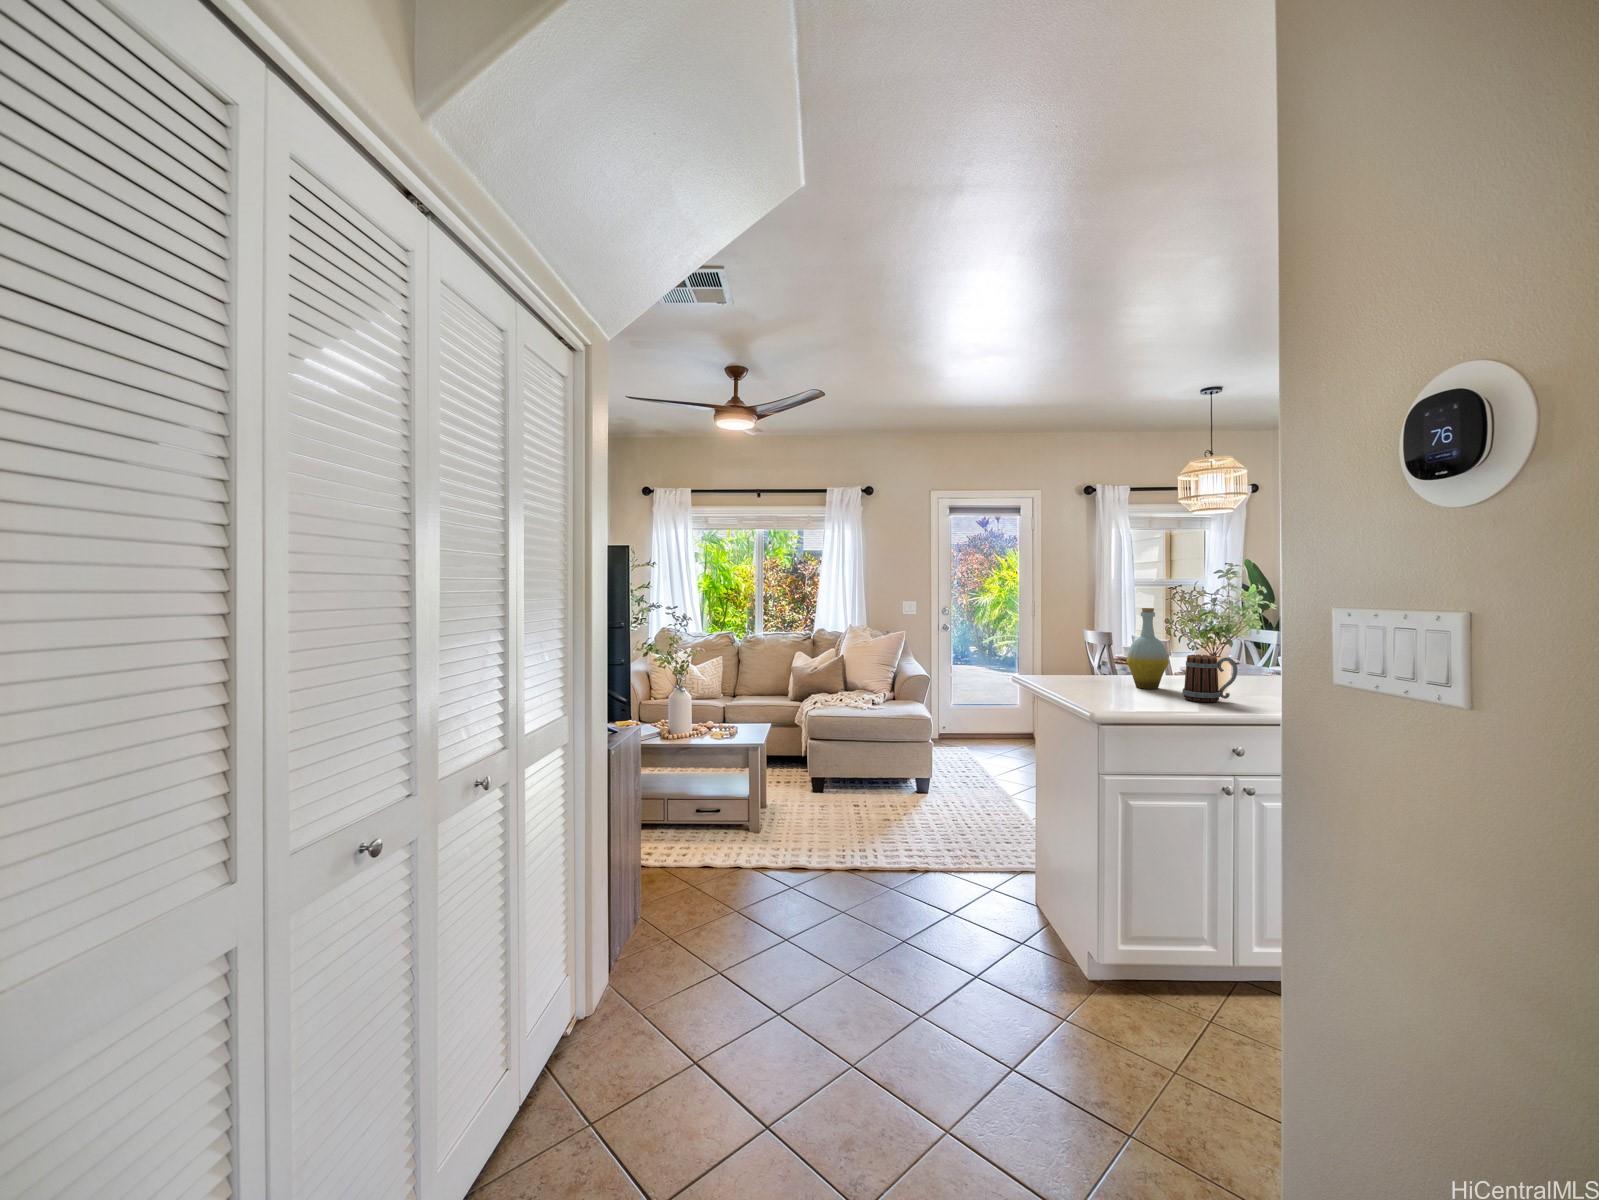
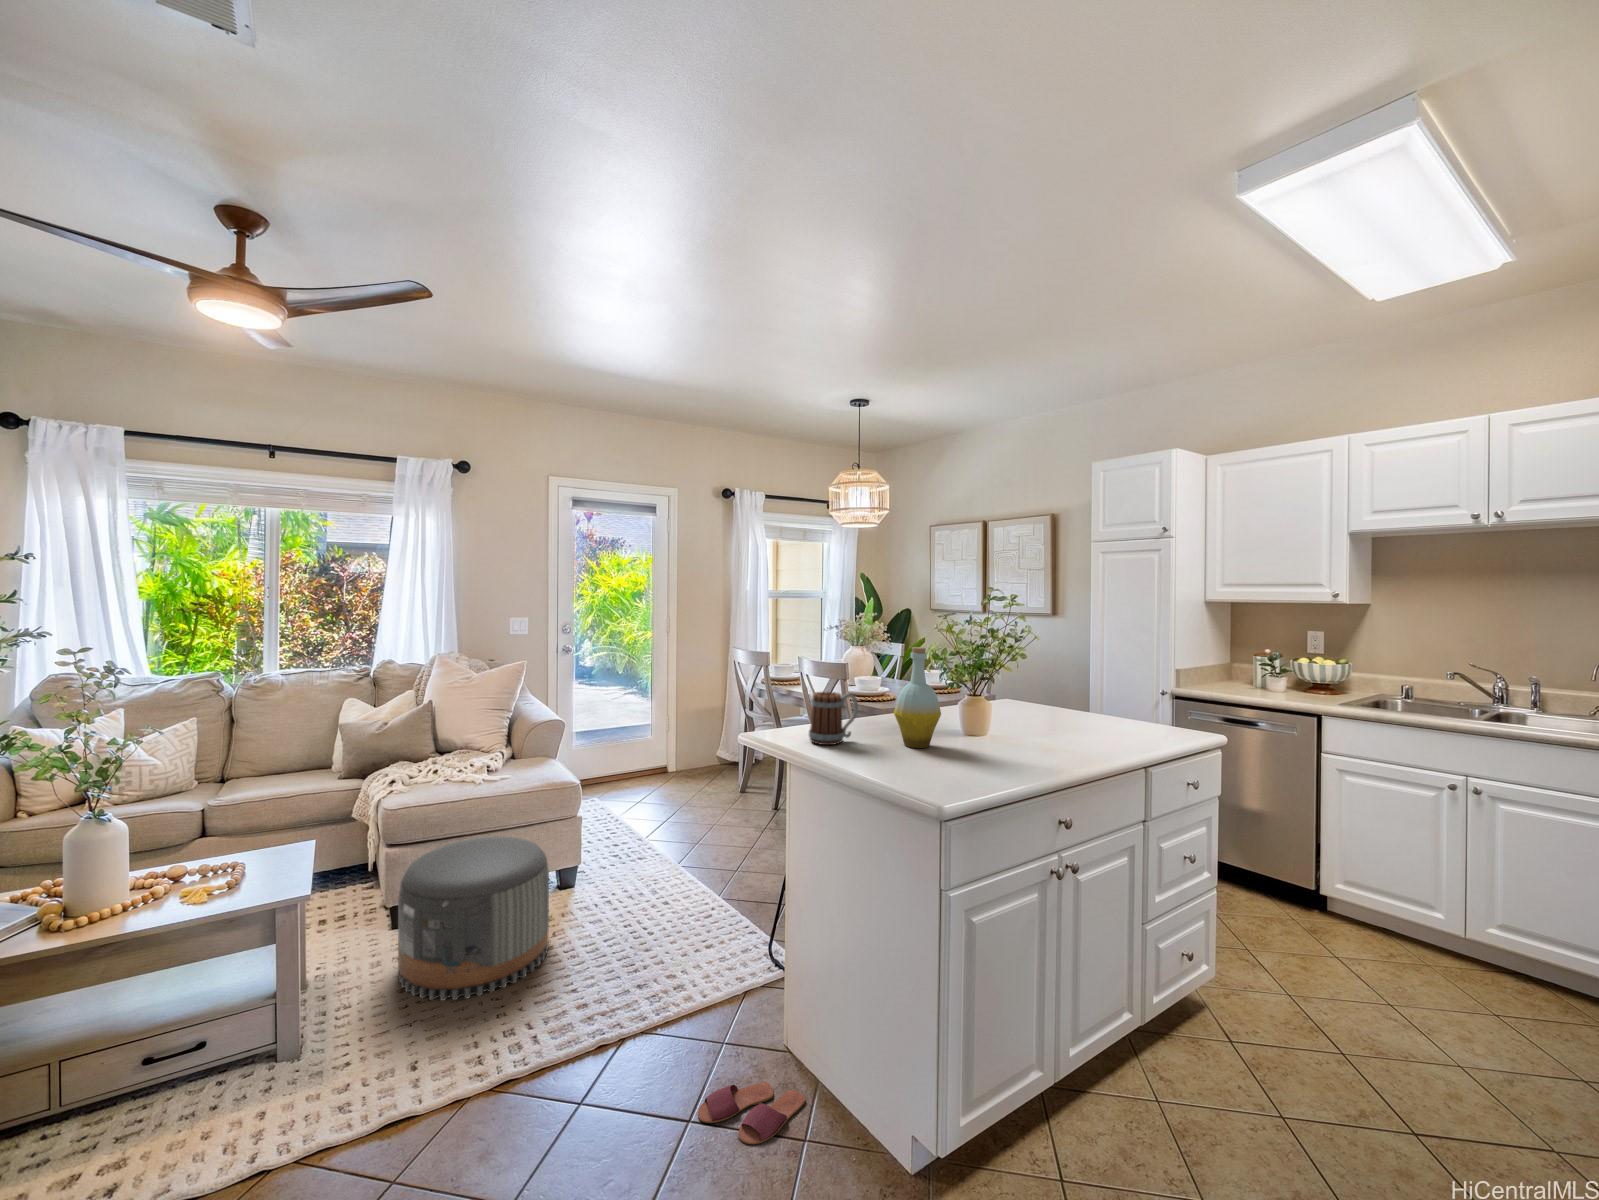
mug: present [1182,655,1237,702] -> present [809,691,858,745]
pouf: none [811,740,900,832] -> present [398,837,549,1001]
slippers: none [959,903,1036,935] -> present [698,1082,805,1144]

